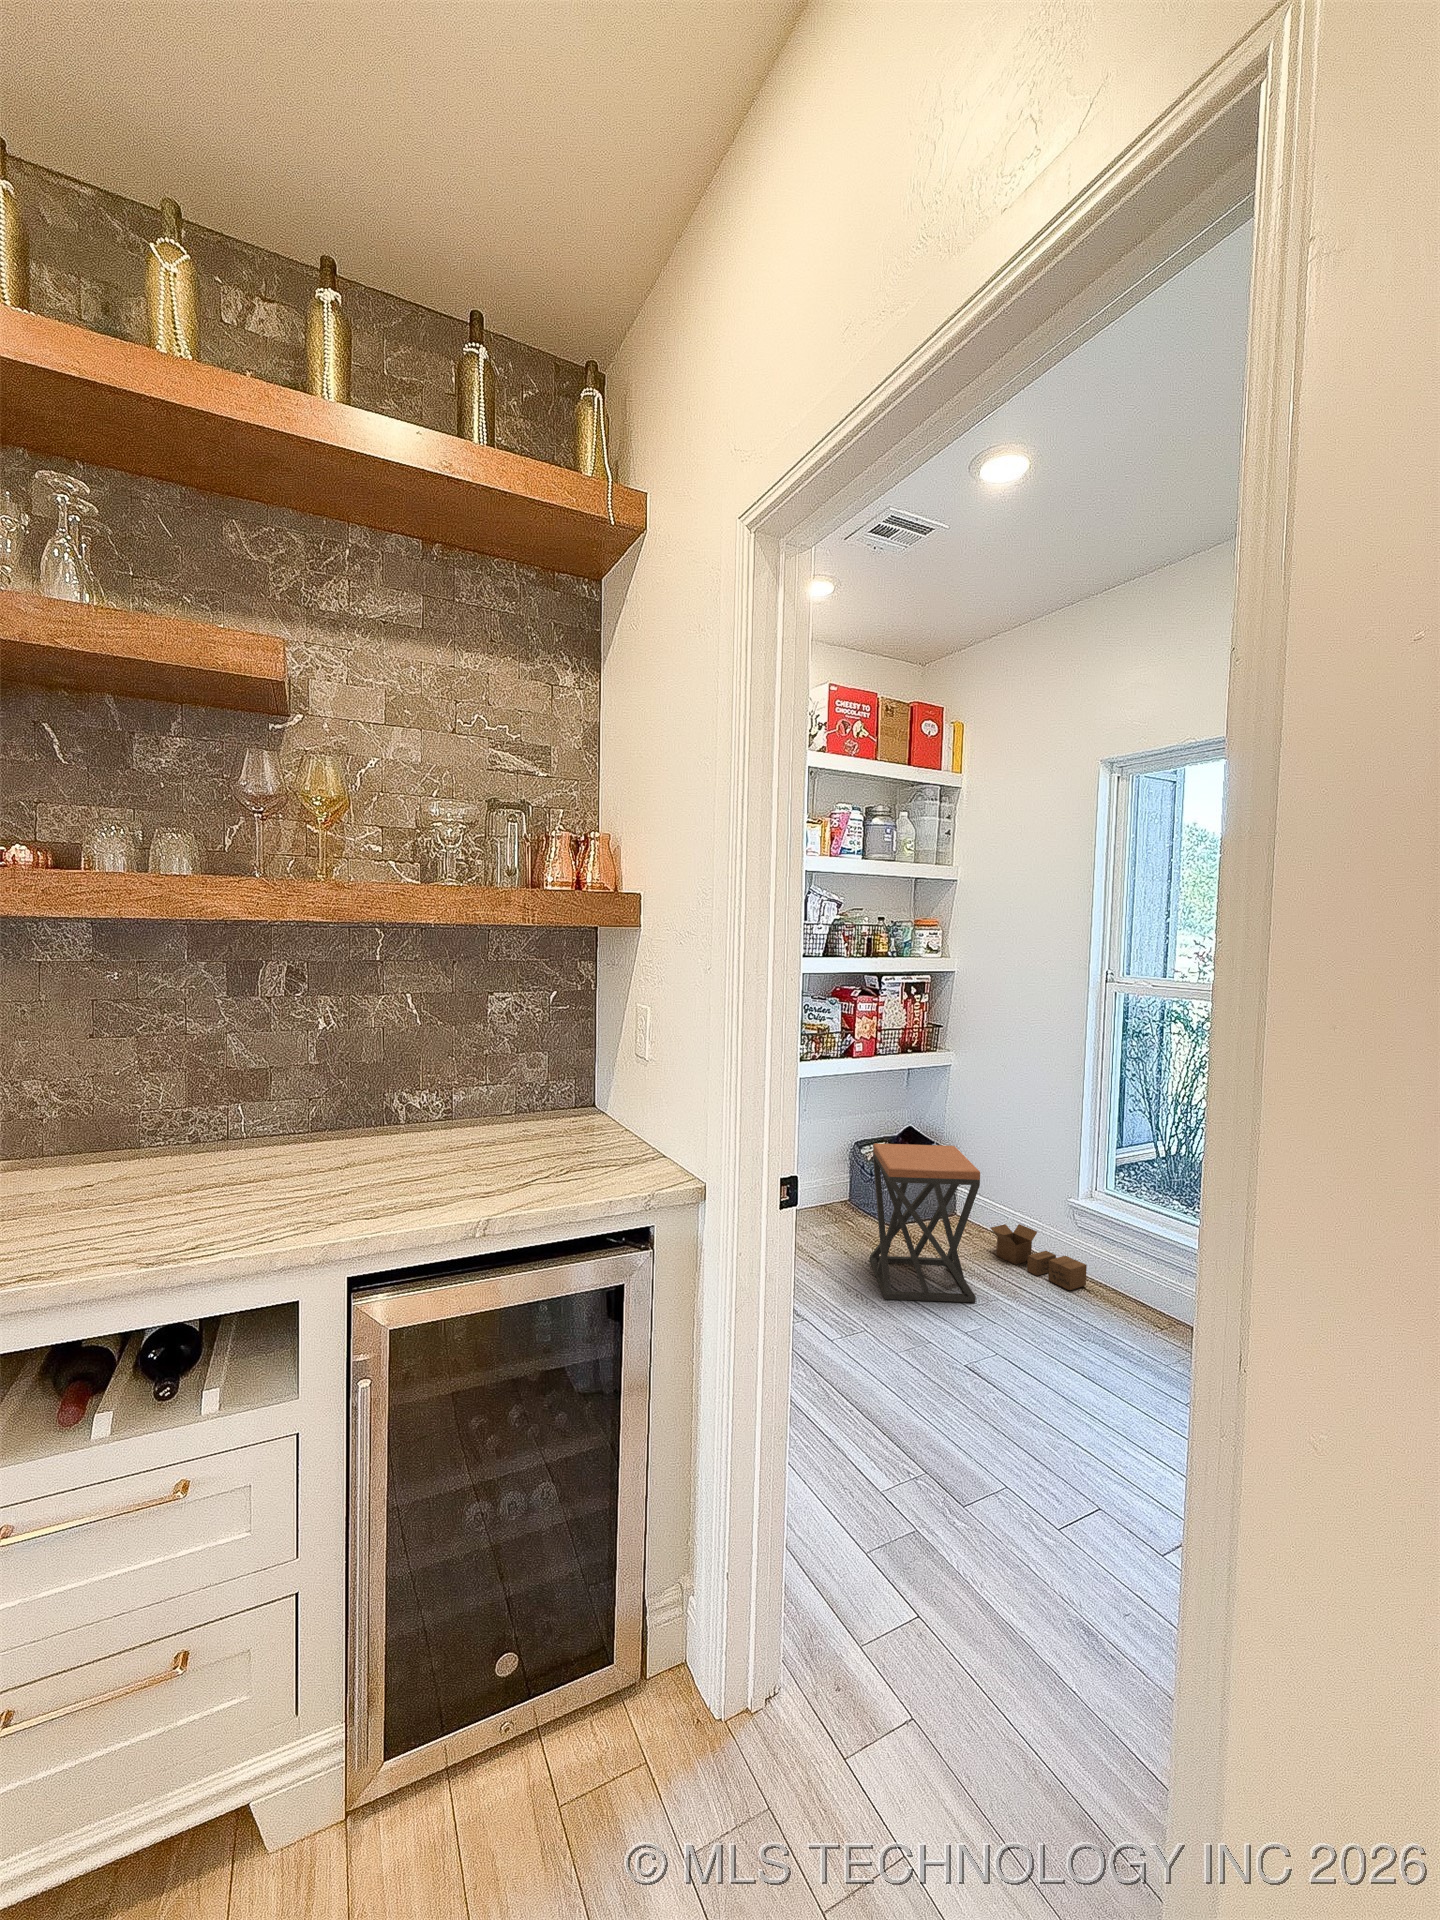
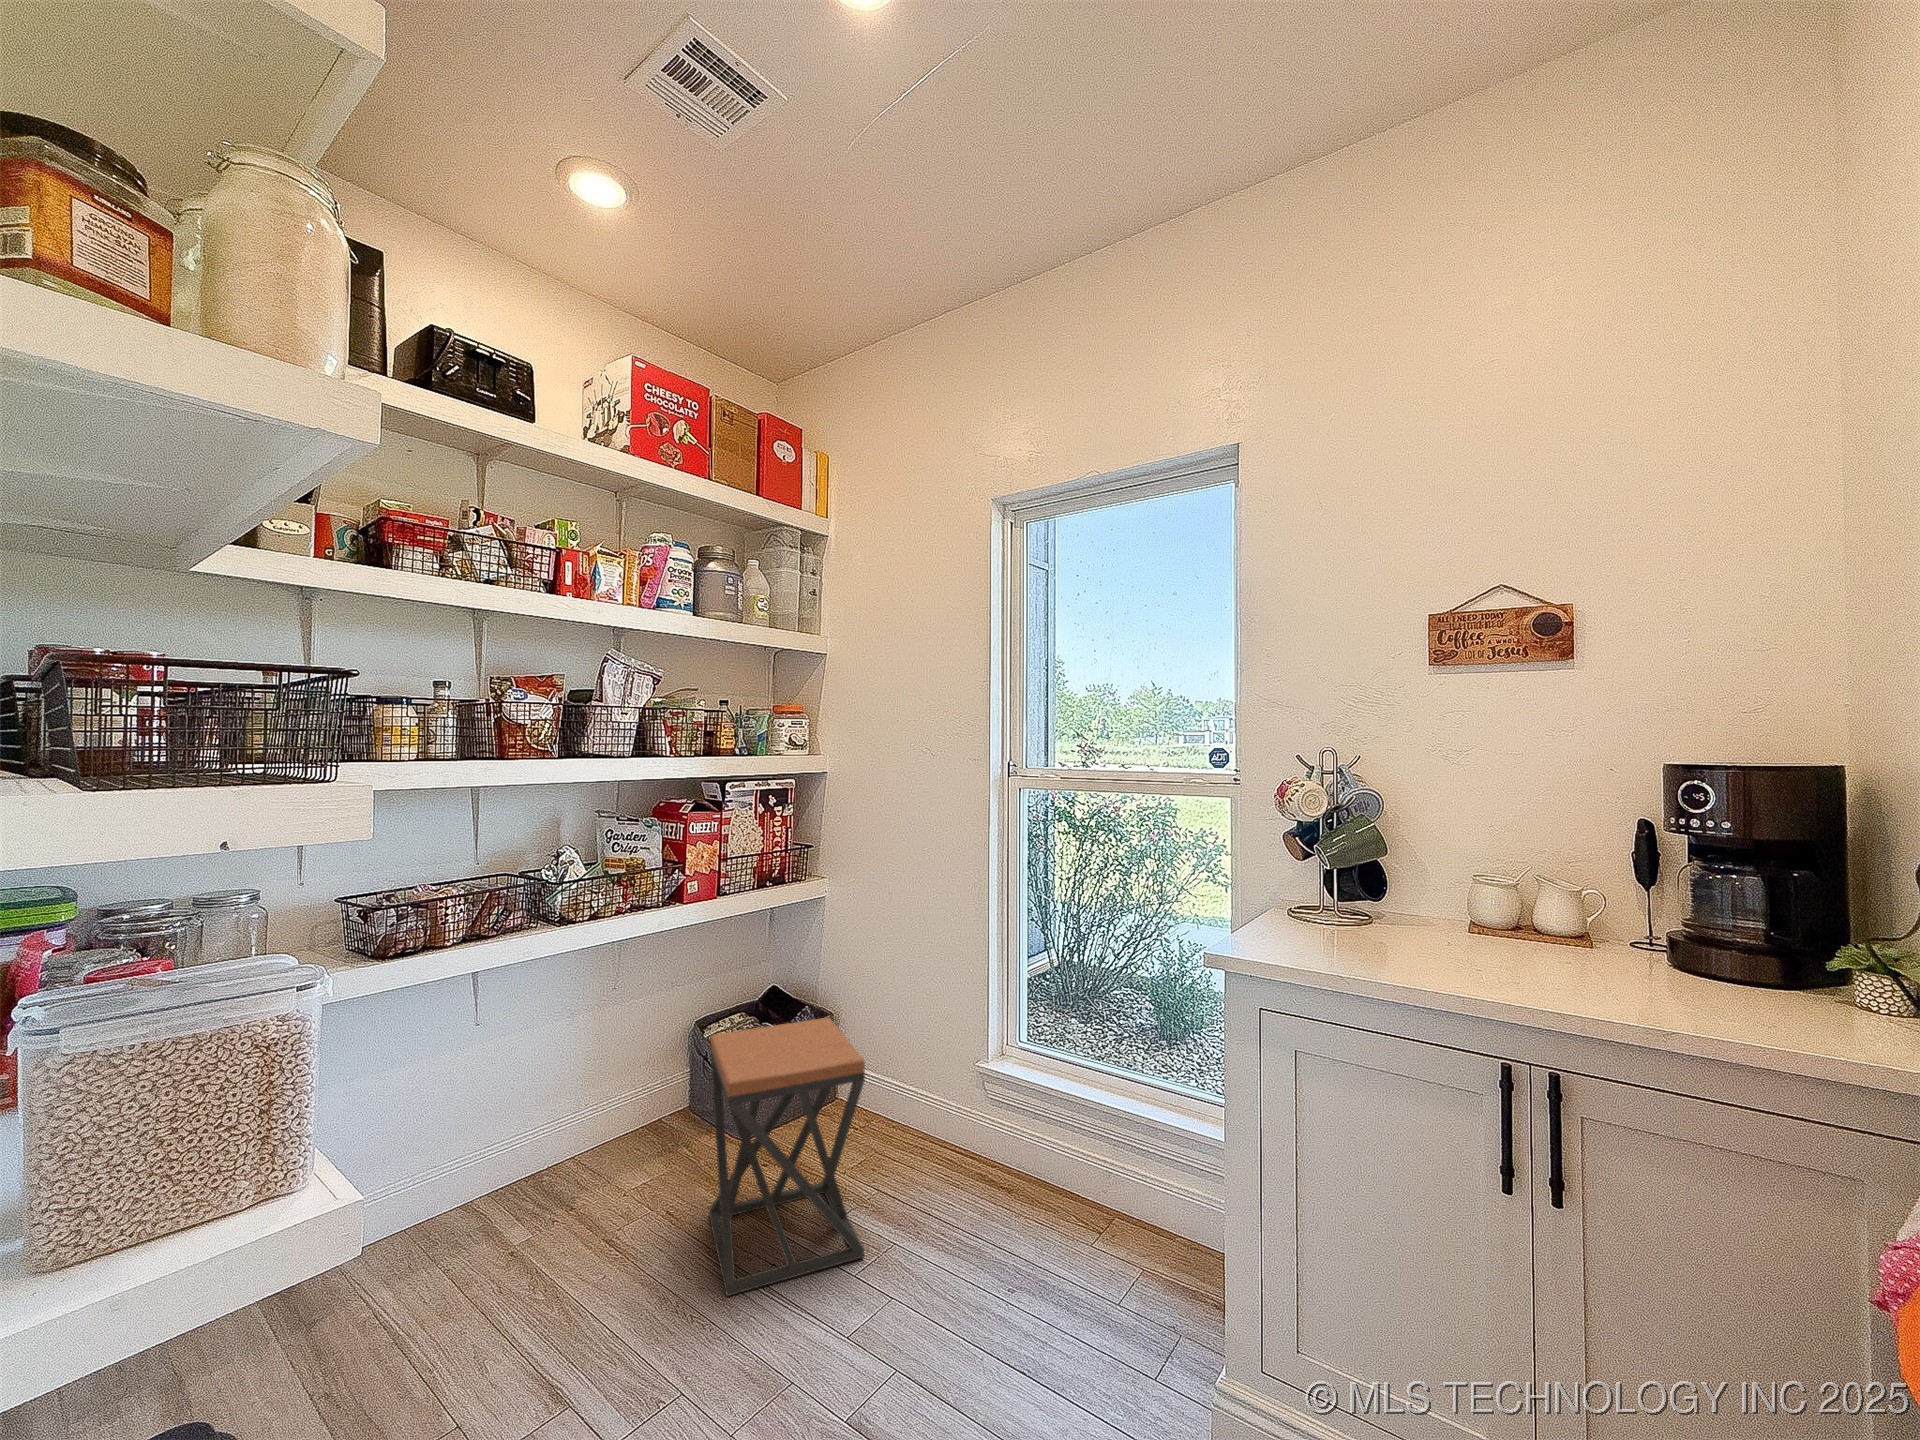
cardboard box: present [990,1224,1087,1290] -> none [880,1103,1002,1193]

